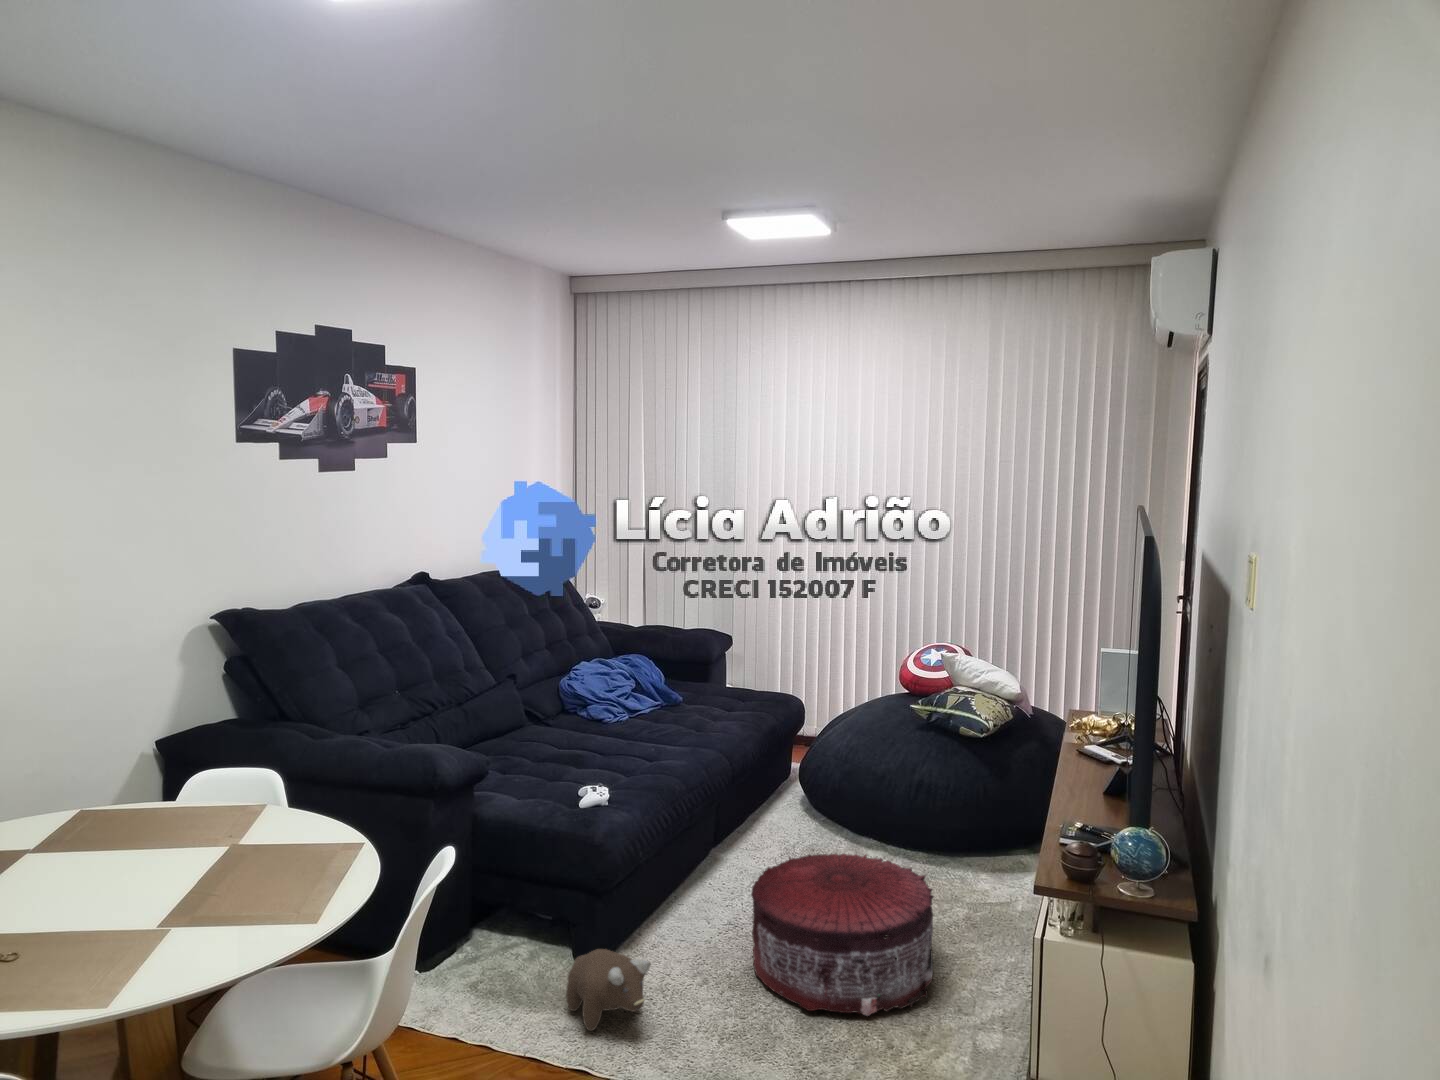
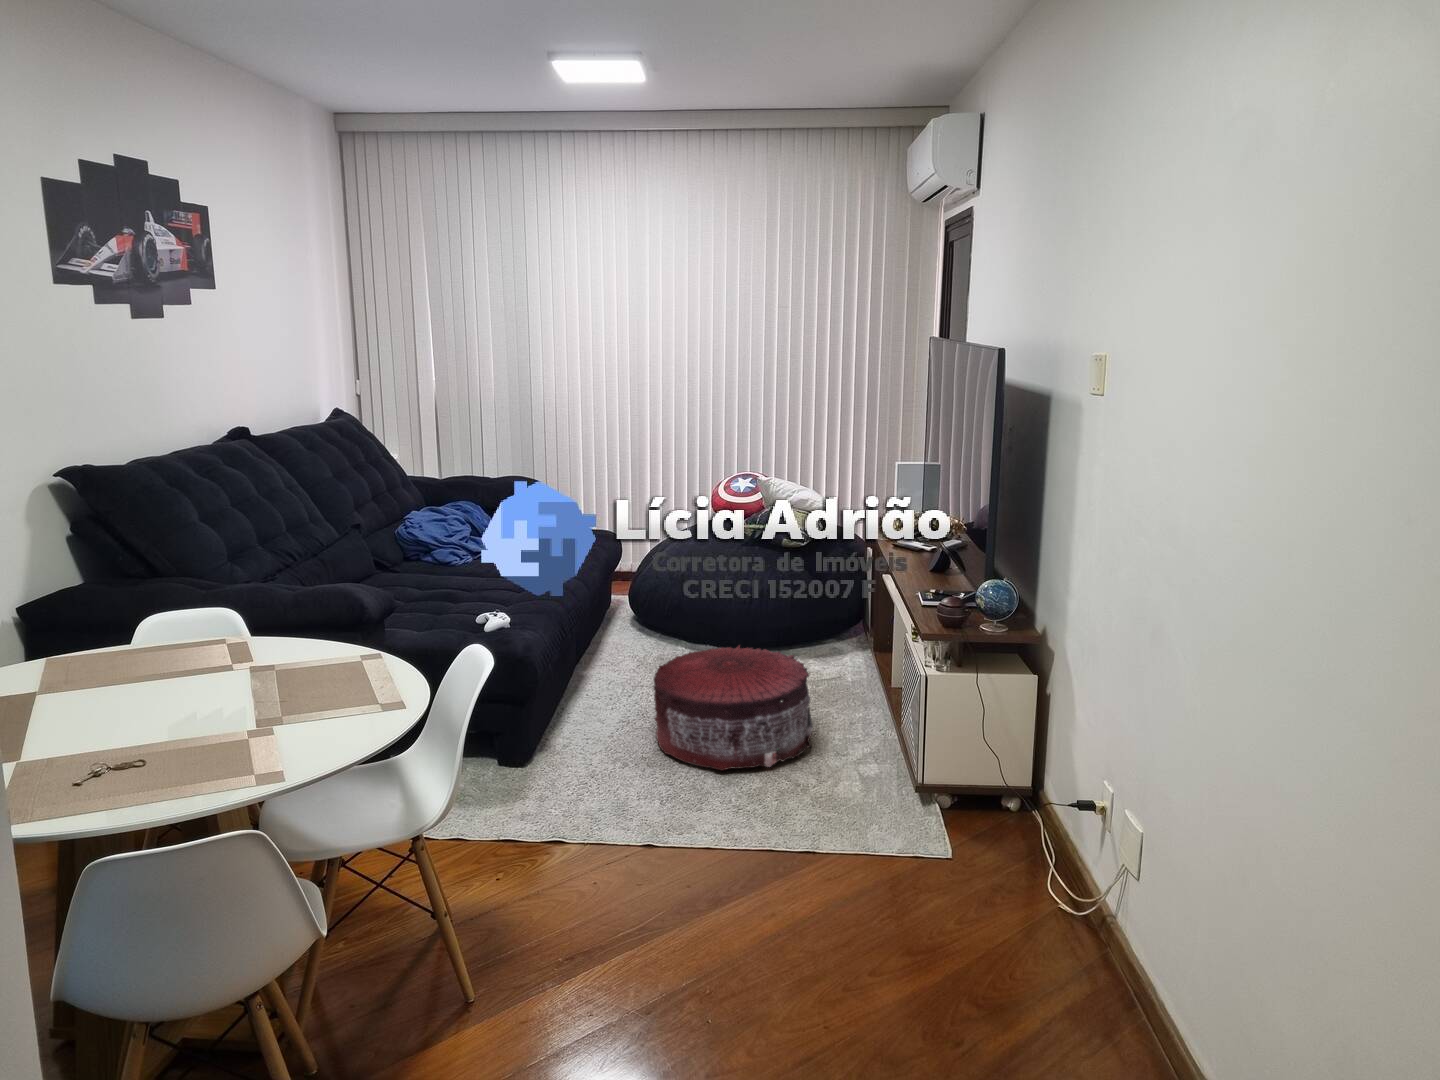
plush toy: present [566,949,651,1031] -> none [513,744,594,813]

